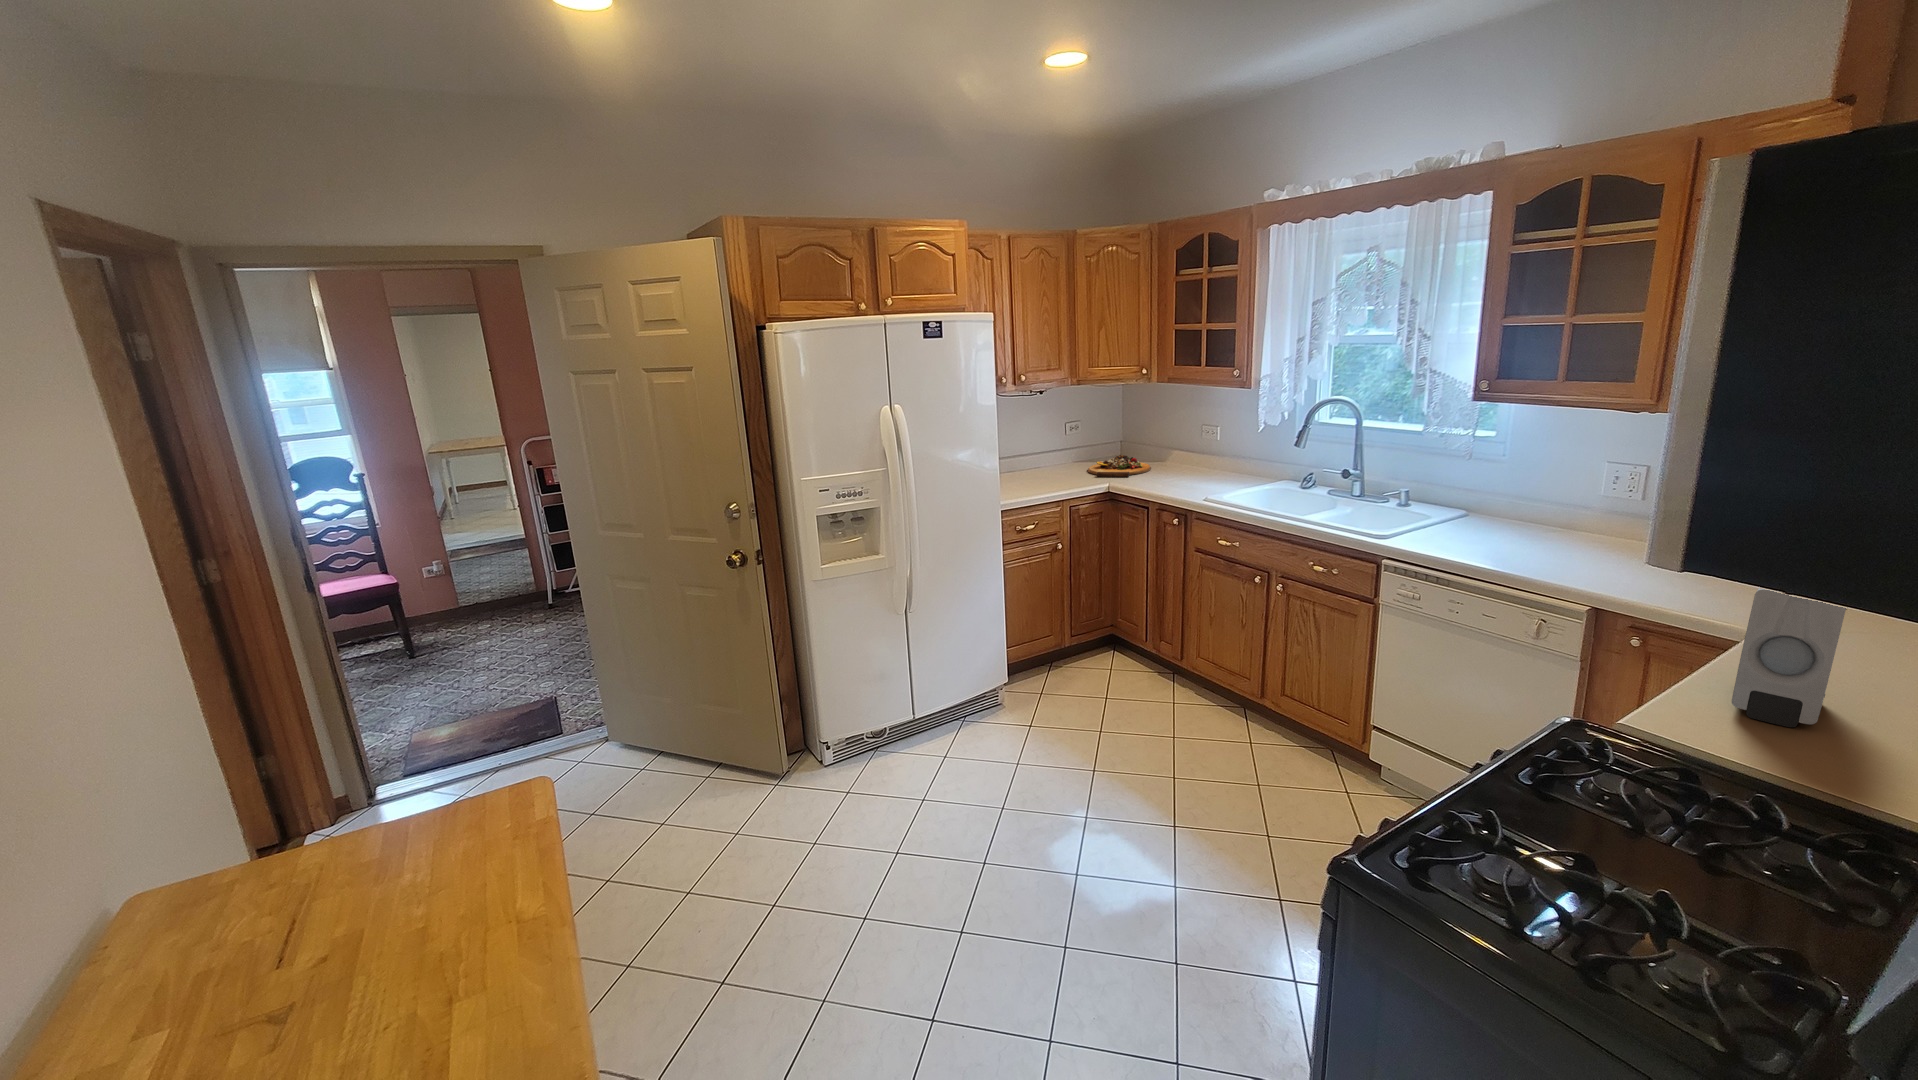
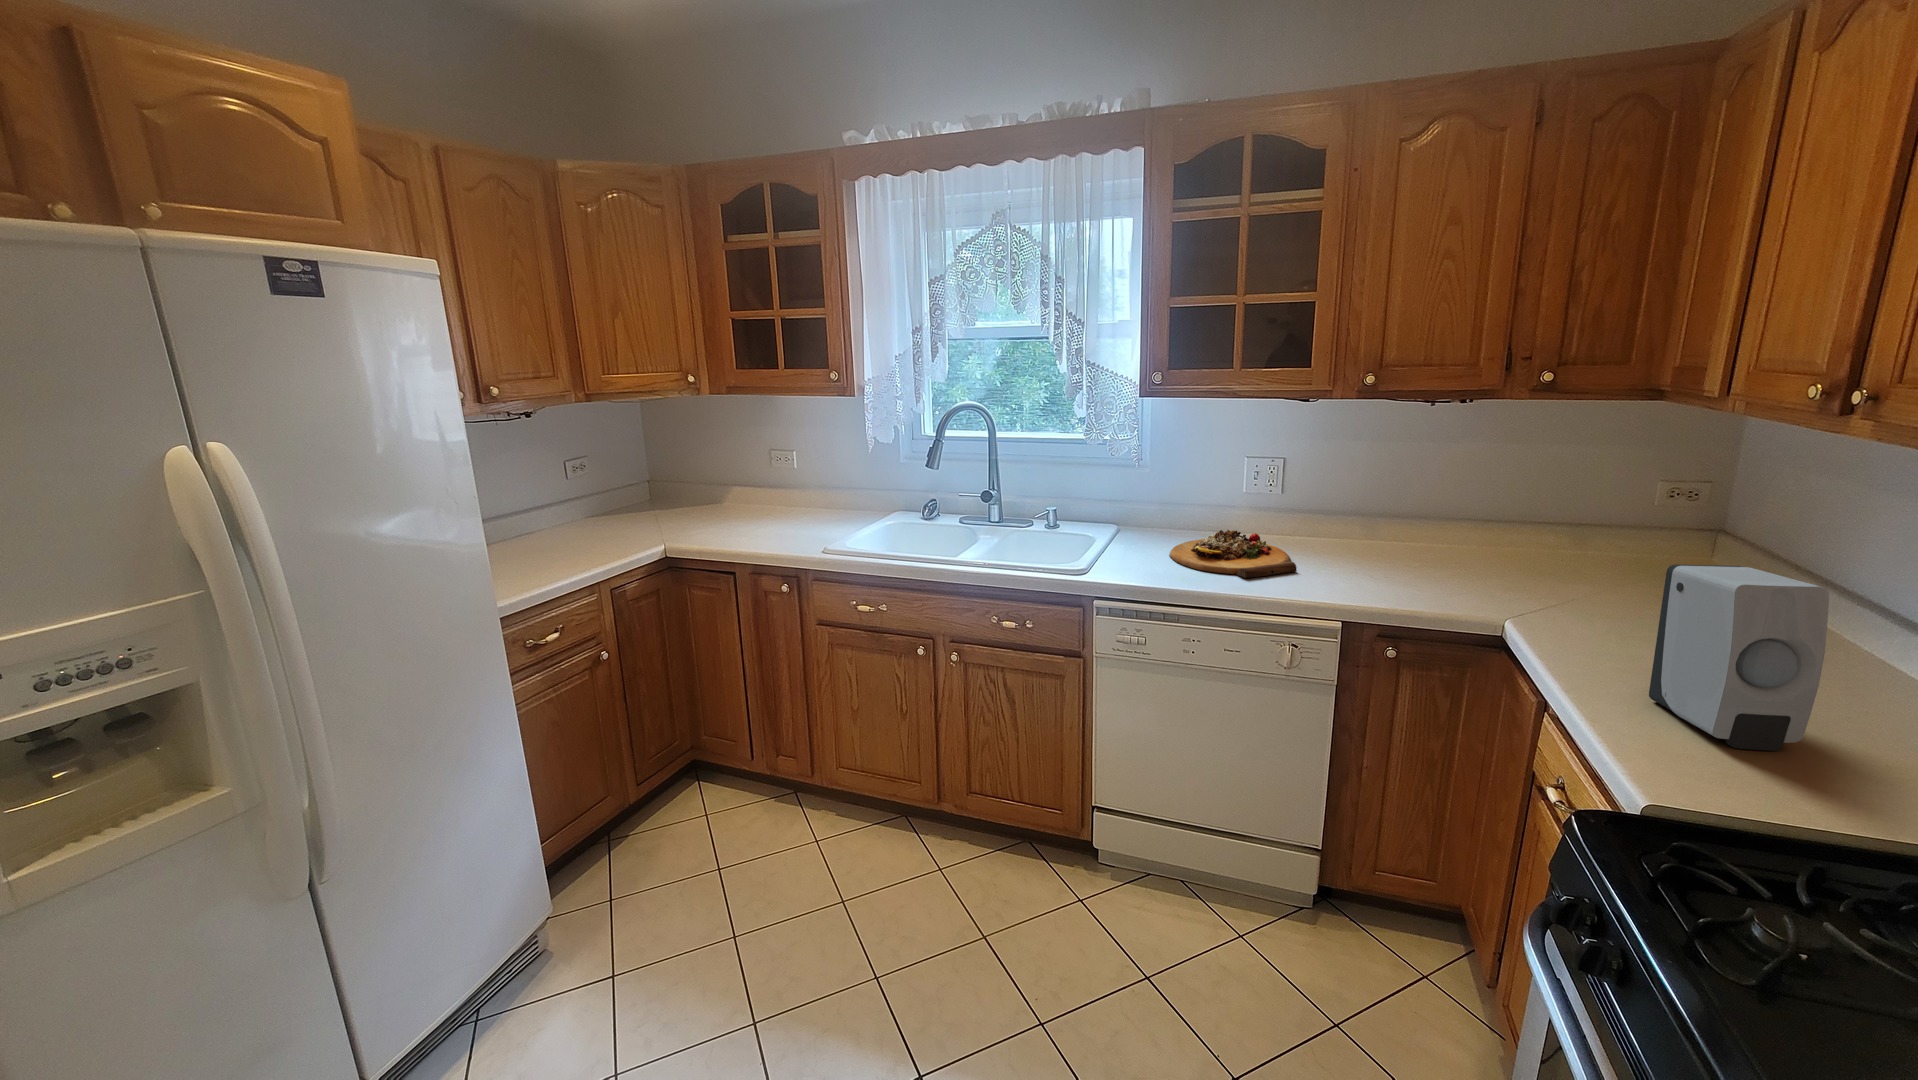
cutting board: present [1088,455,1151,477] -> present [1169,530,1297,578]

